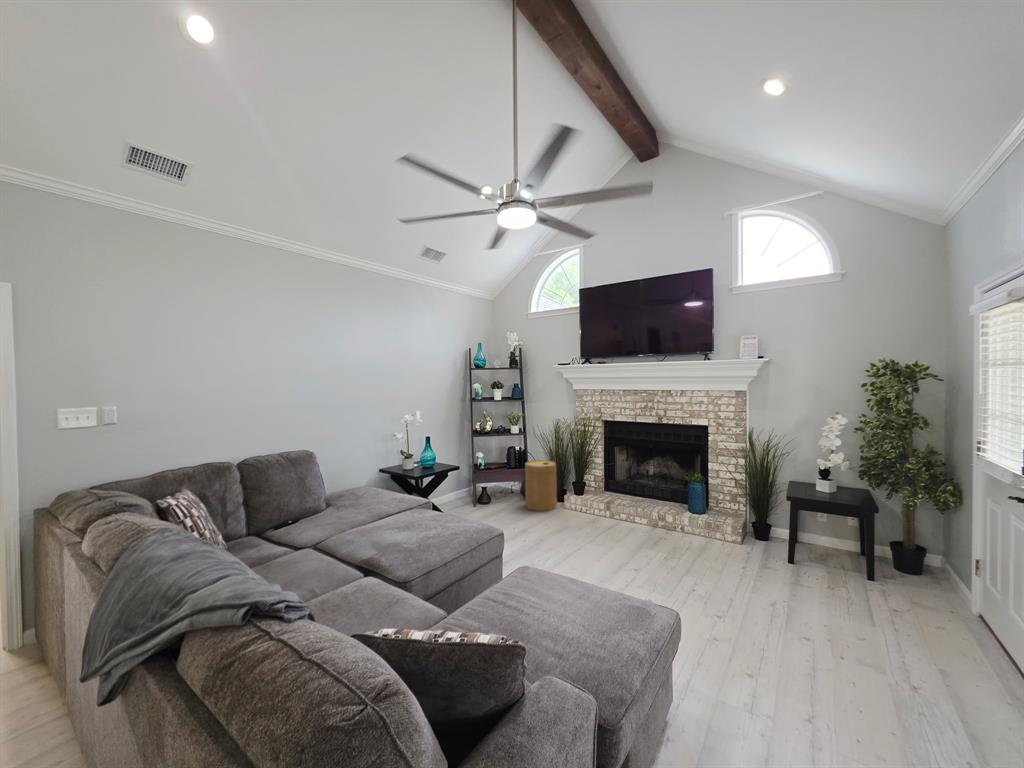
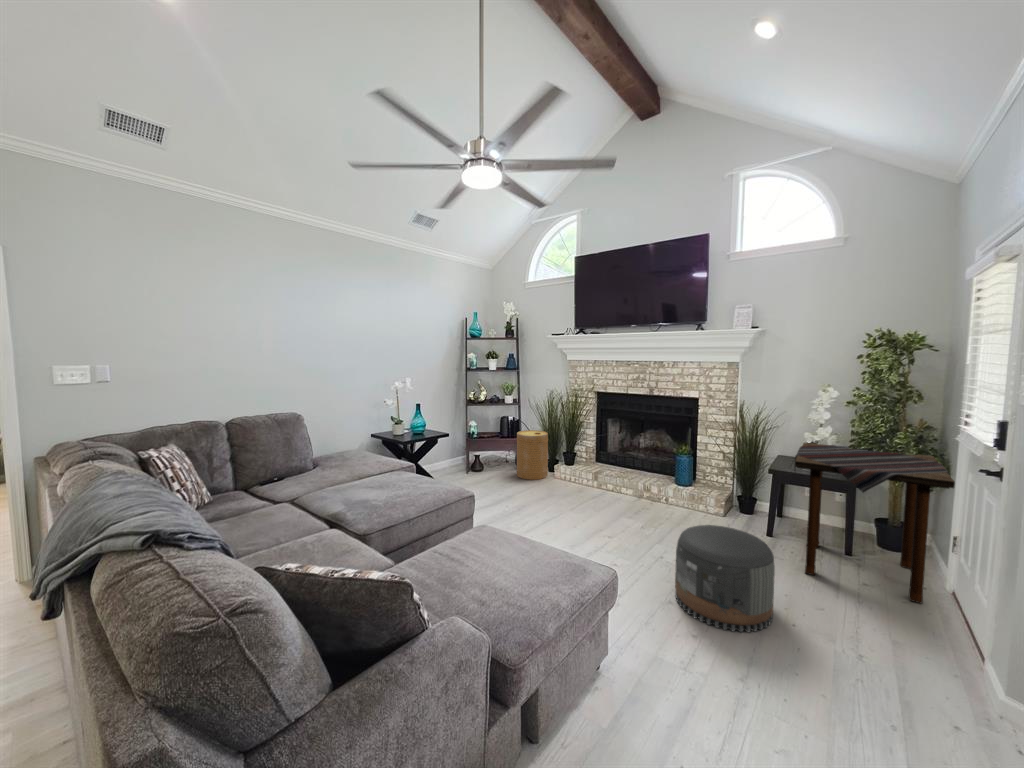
side table: none [815,469,979,629] -> present [795,443,955,604]
pouf: none [714,556,818,668] -> present [675,525,775,632]

